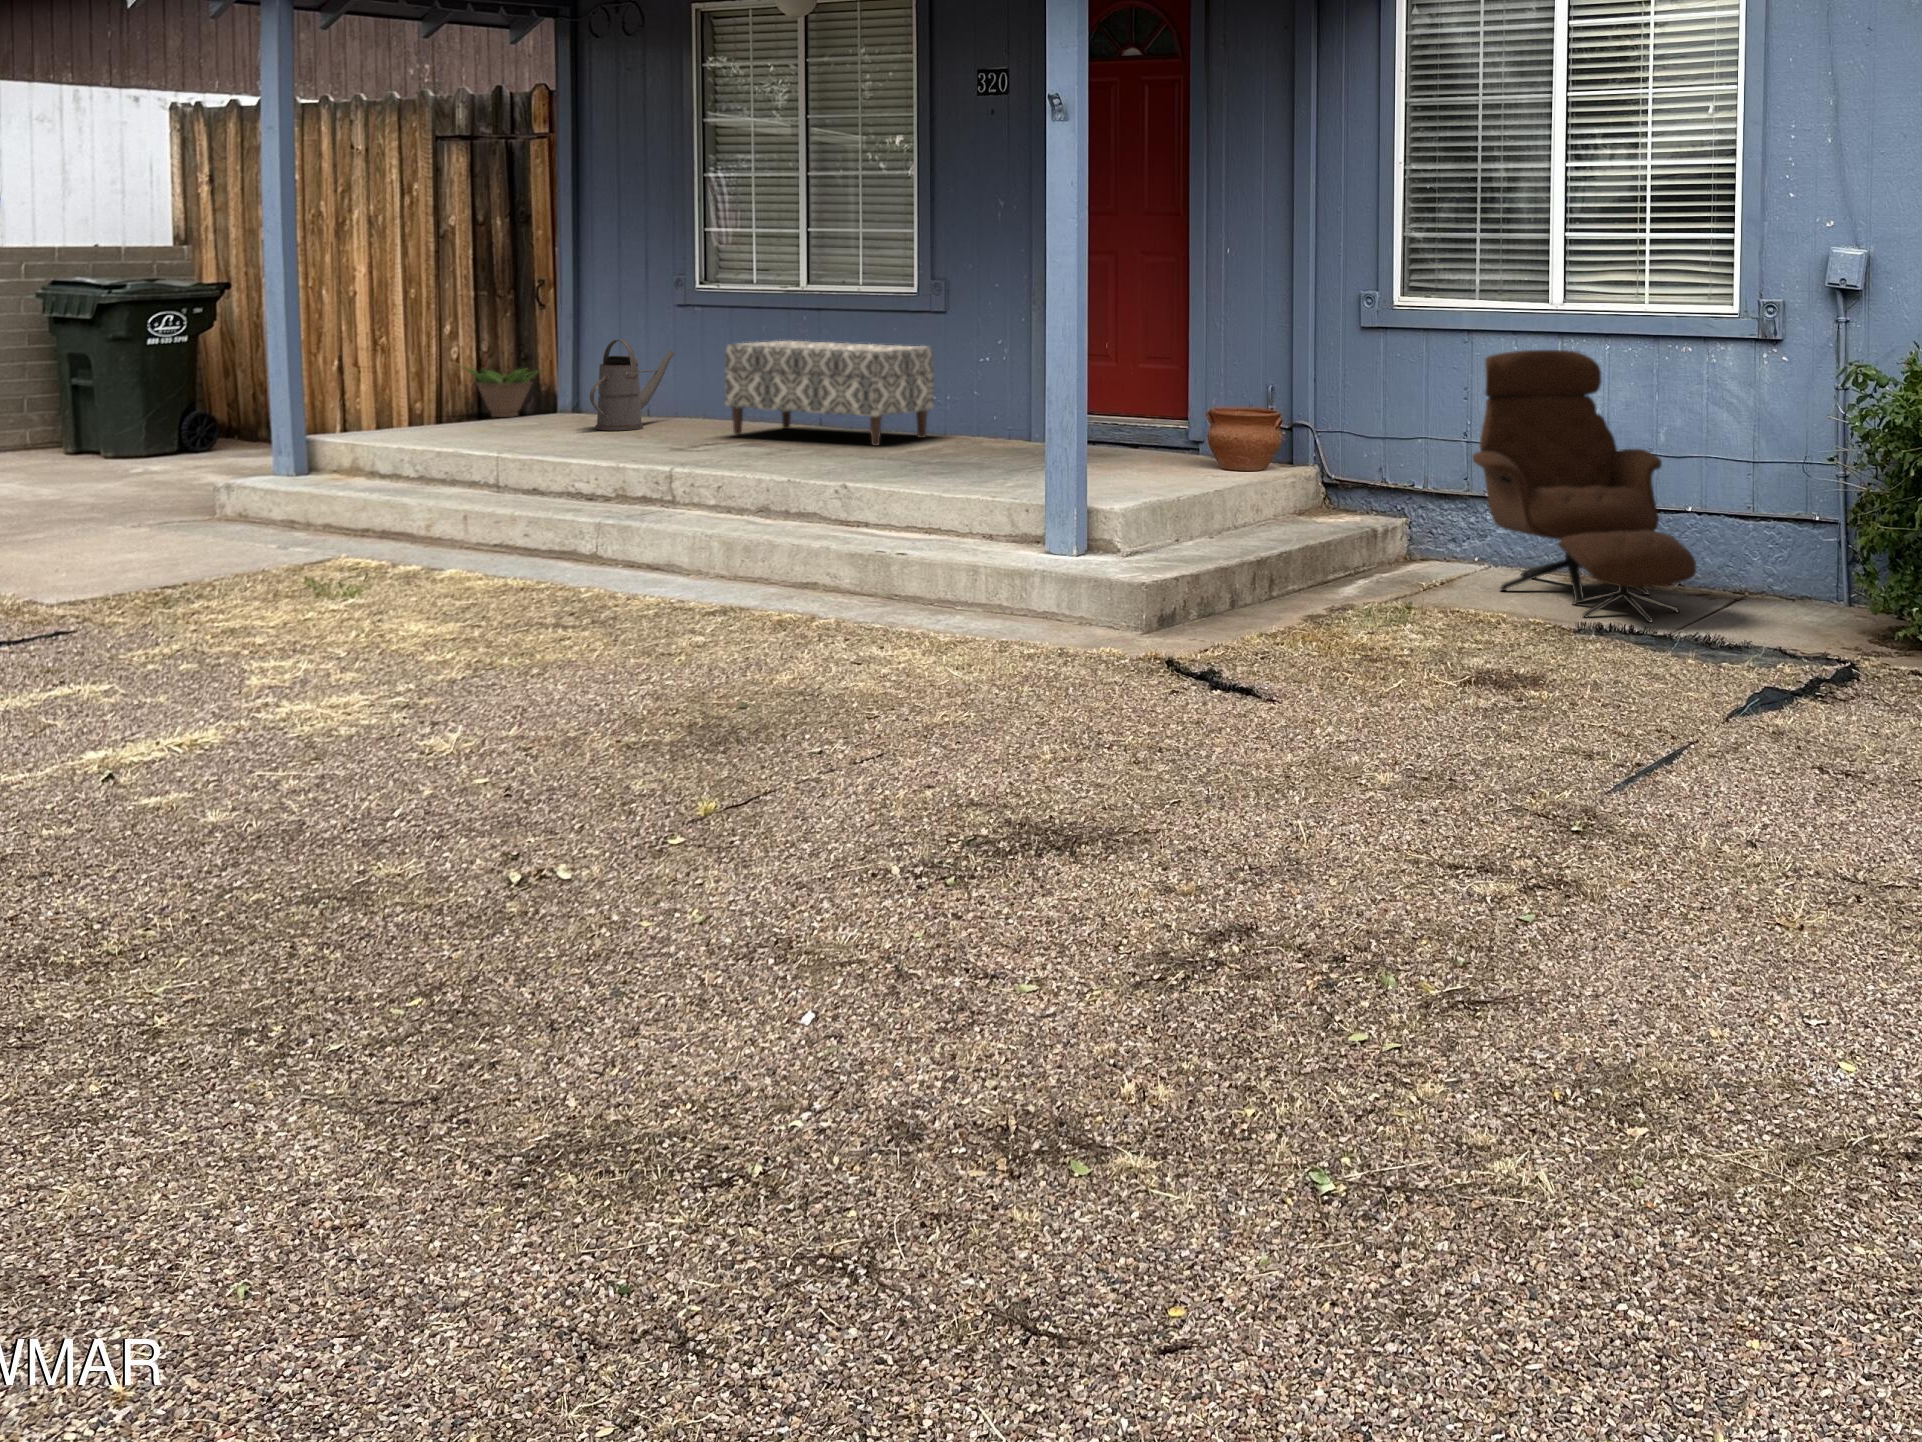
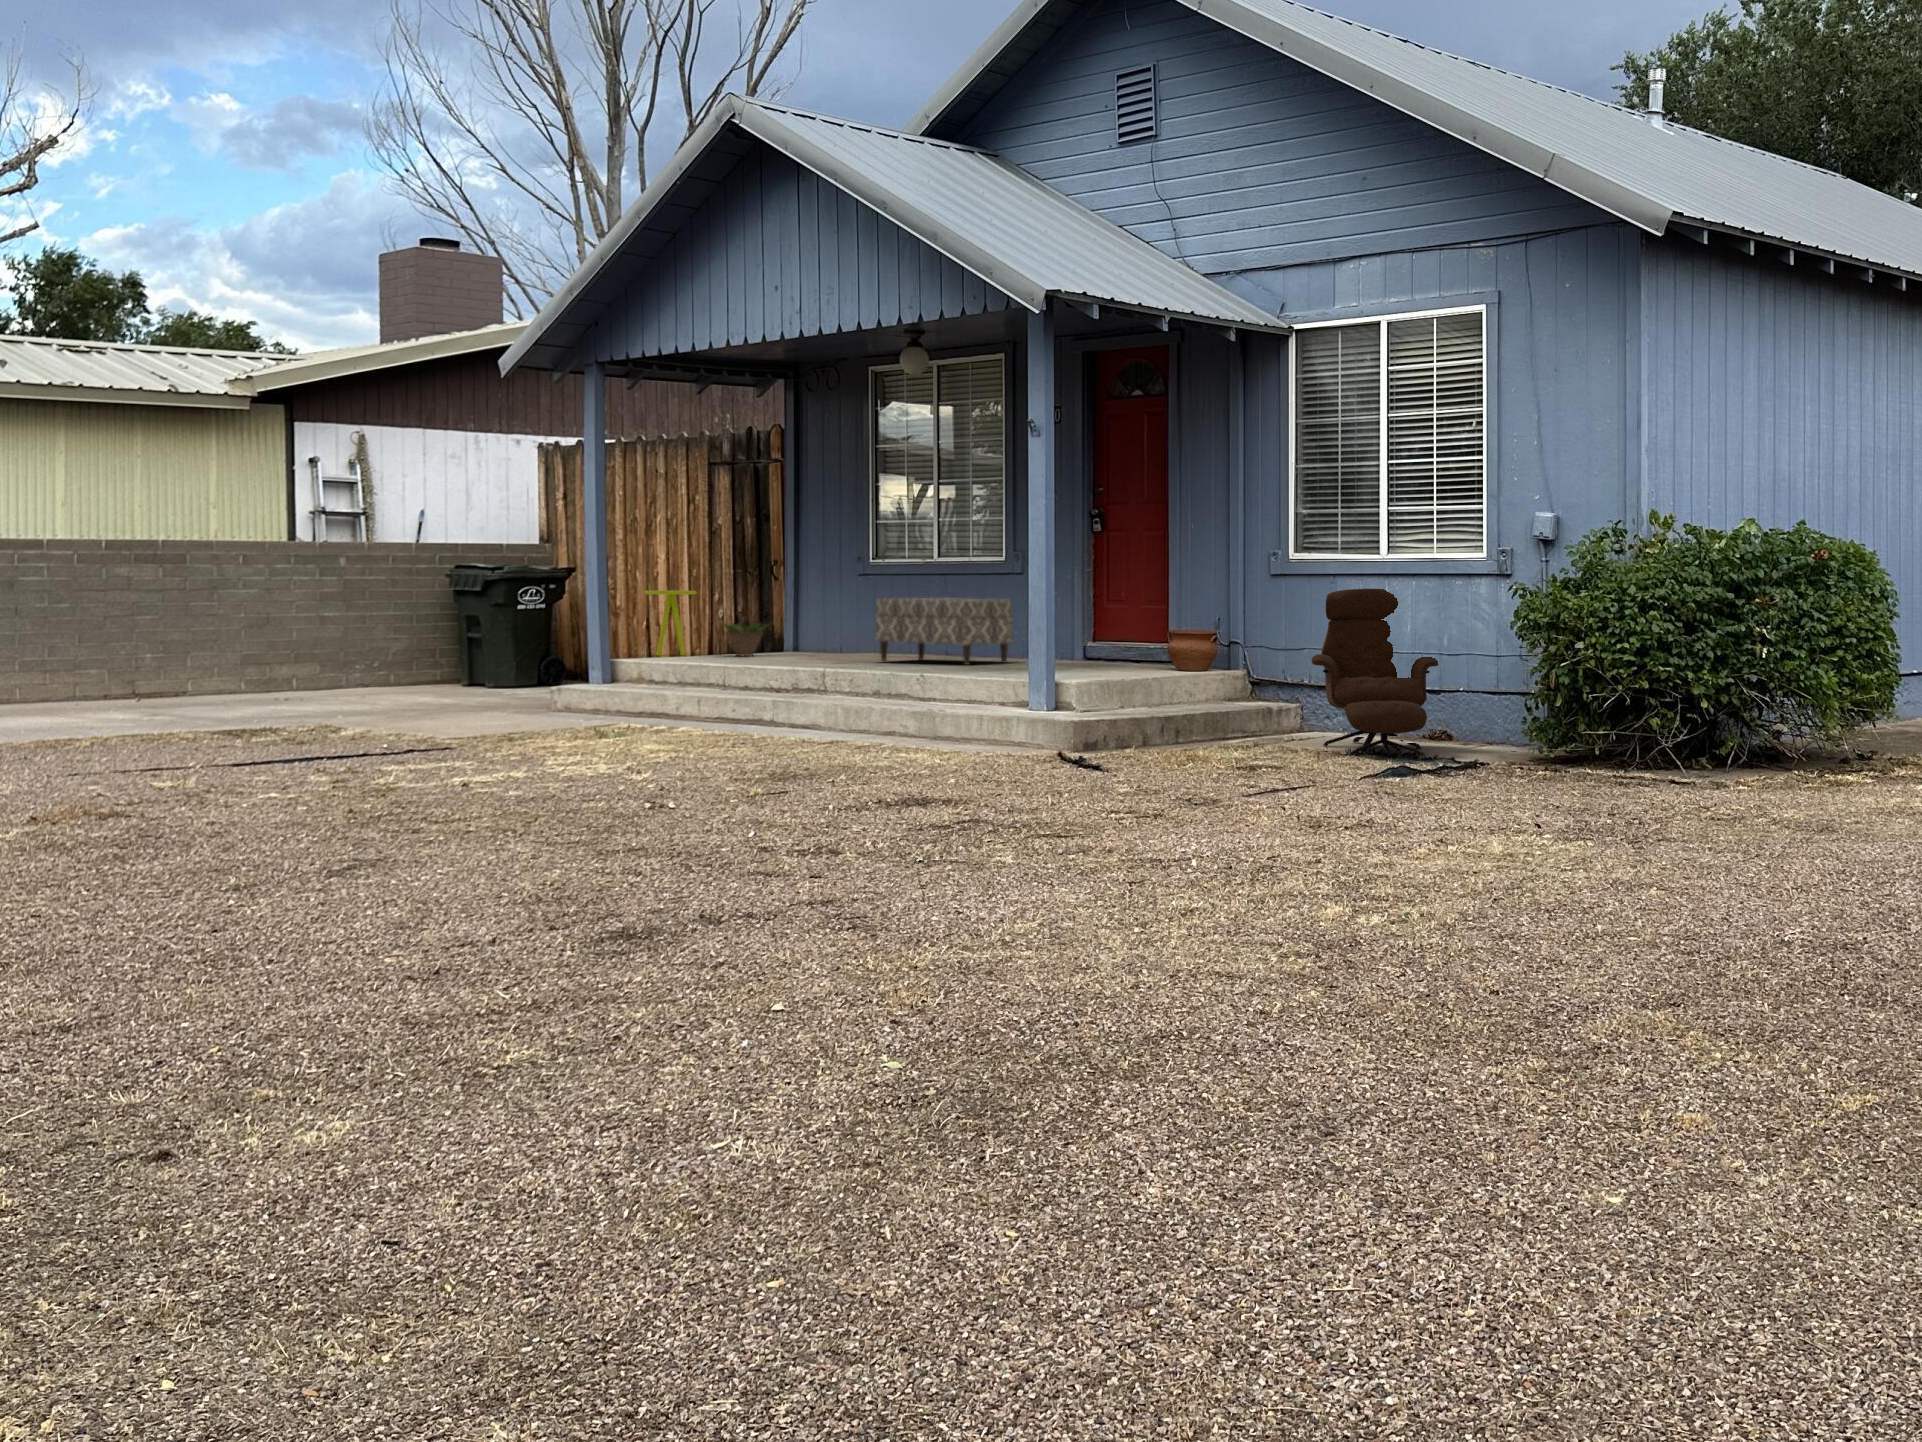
side table: none [347,321,426,415] -> present [644,590,696,655]
watering can: present [590,340,674,430] -> none [791,598,853,660]

